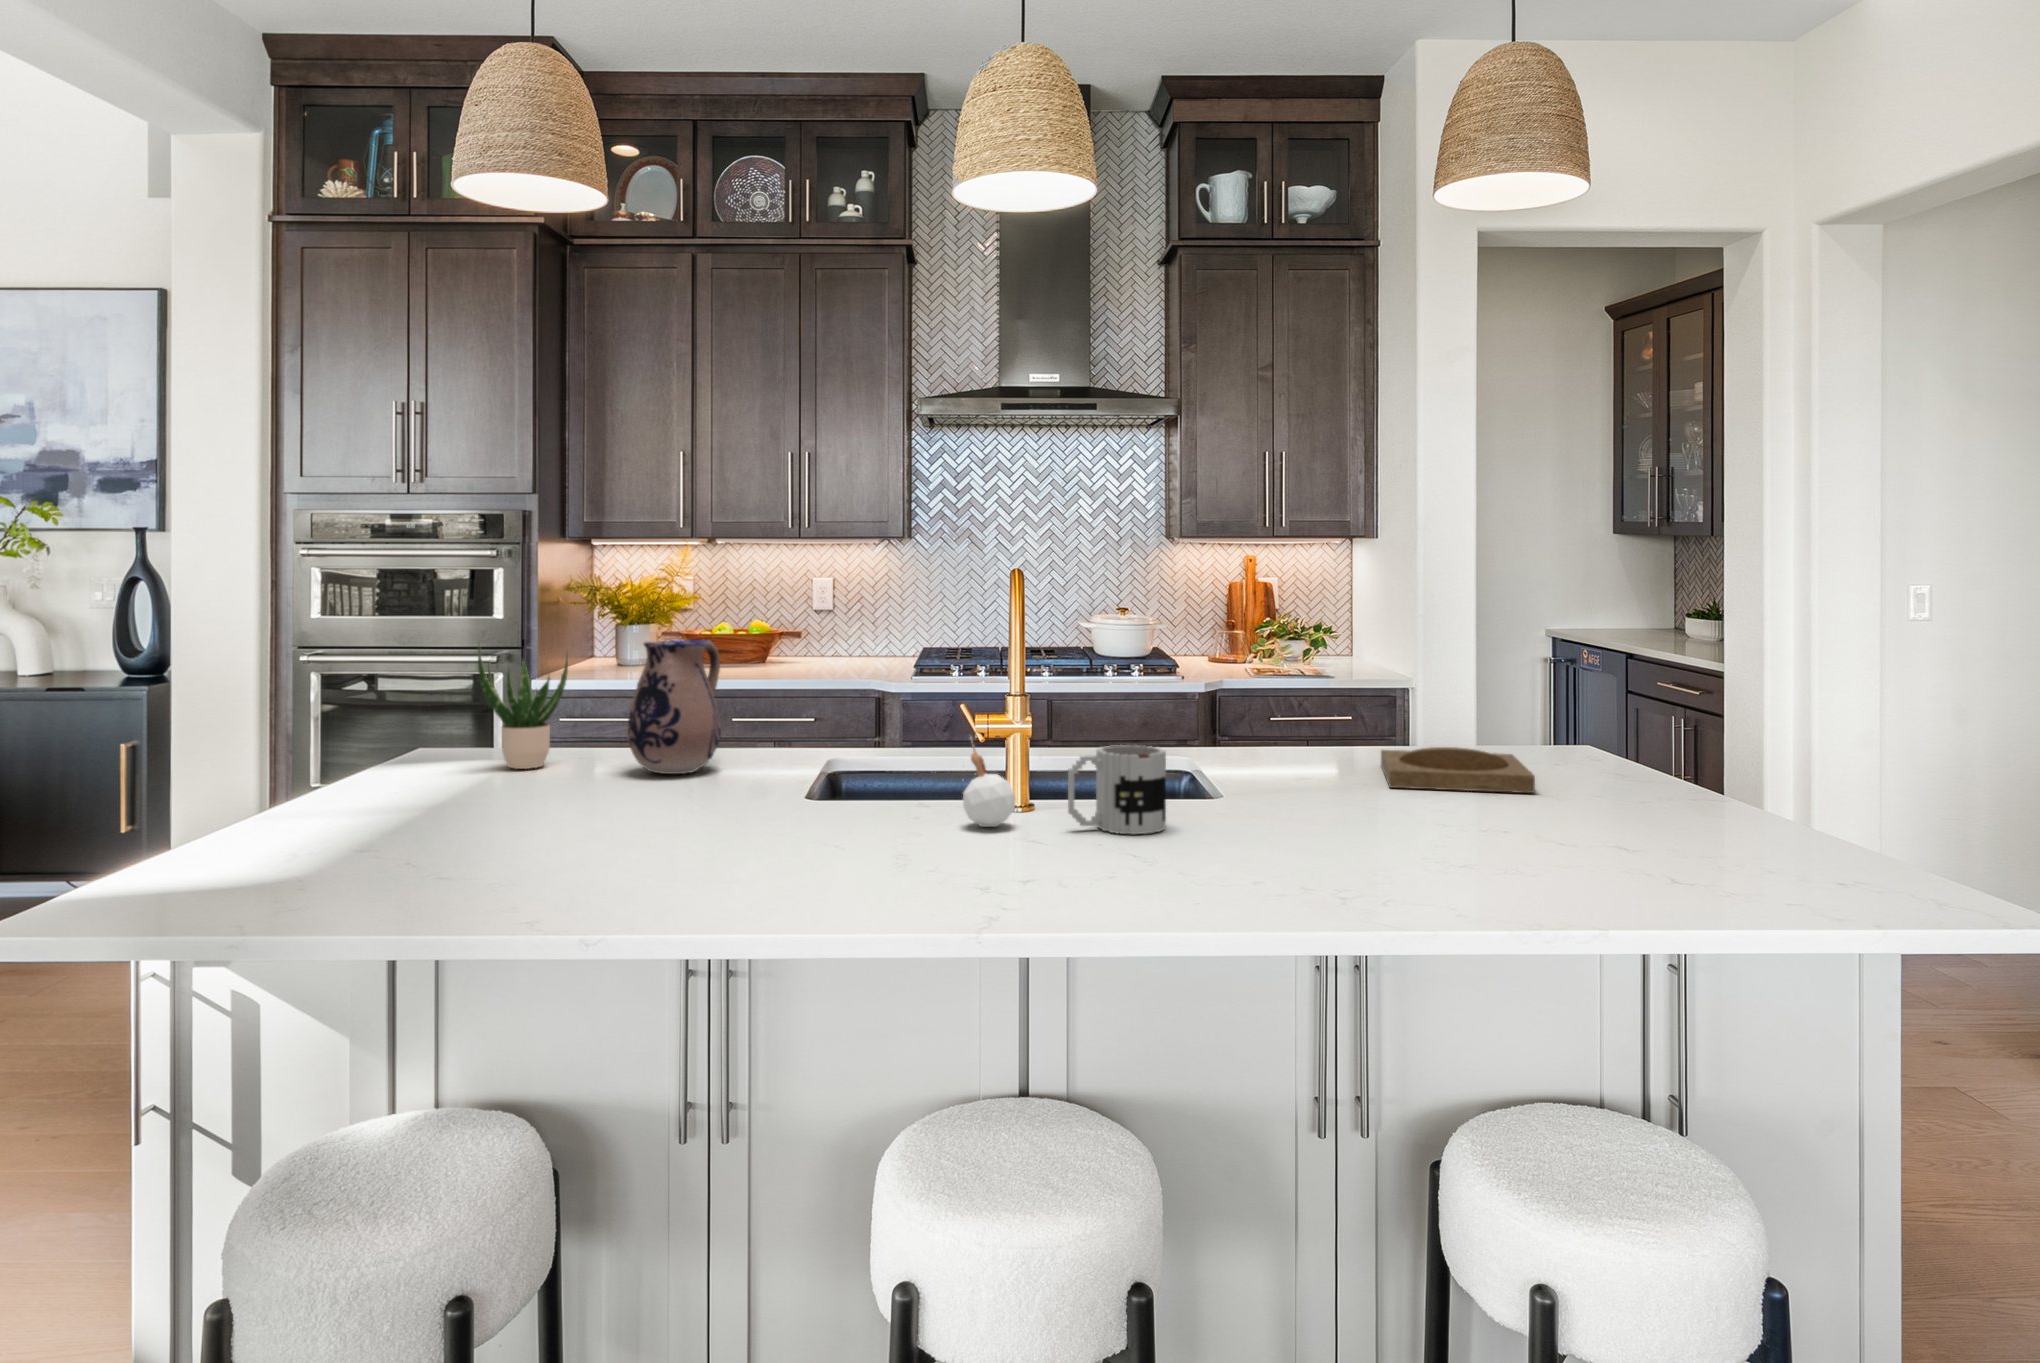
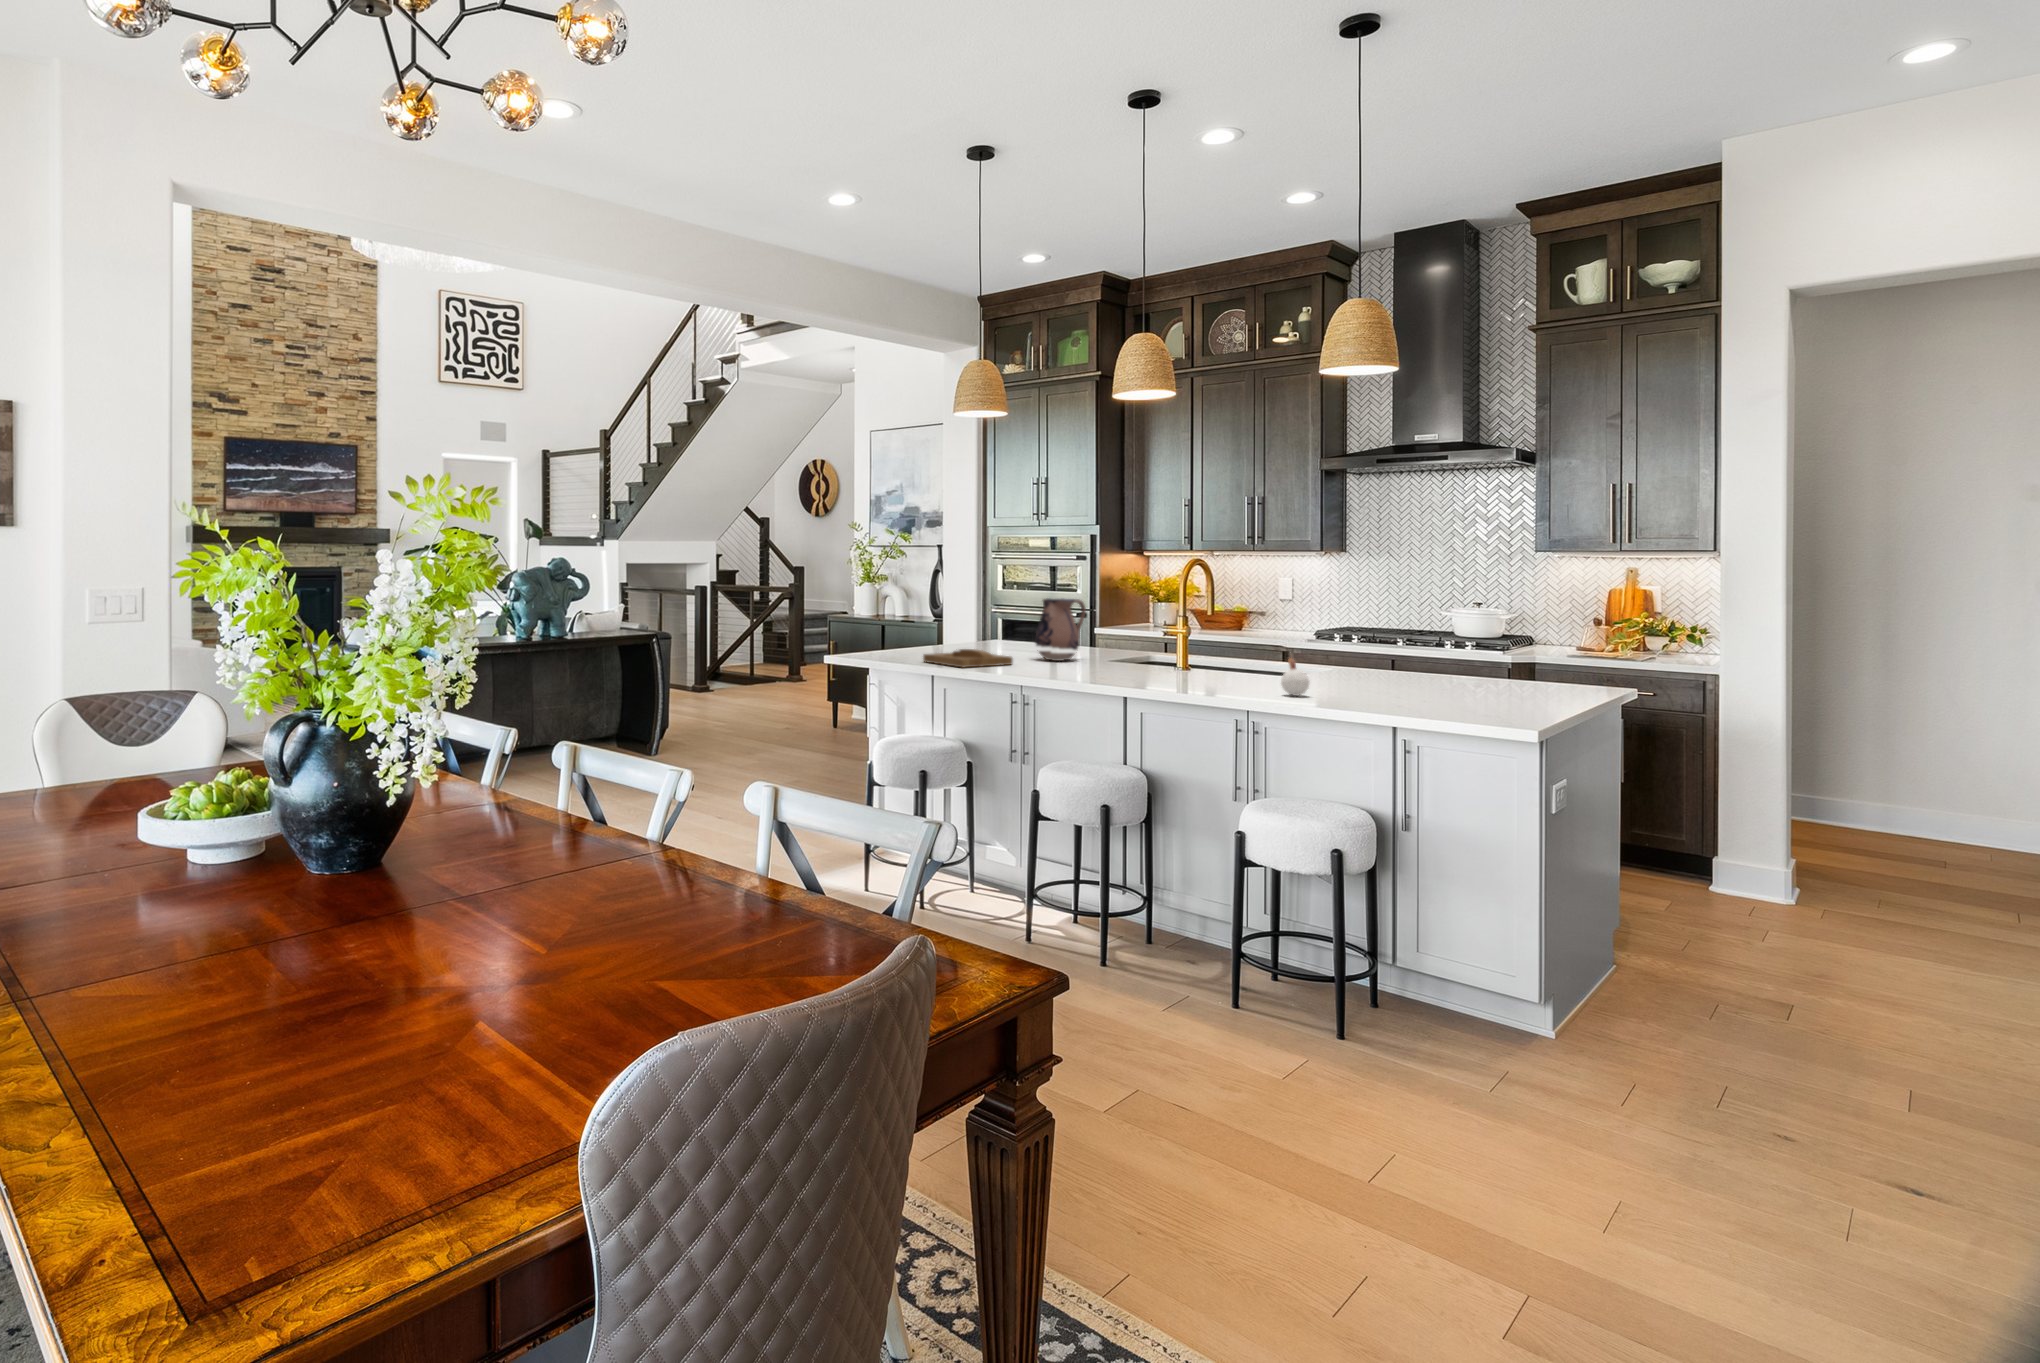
potted plant: present [478,648,568,769] -> none [982,595,1025,654]
candle: present [963,741,1015,827] -> present [1281,658,1309,696]
mug: present [1068,745,1166,834] -> none [1157,651,1207,692]
tray: present [1381,747,1535,793] -> present [923,649,1013,667]

